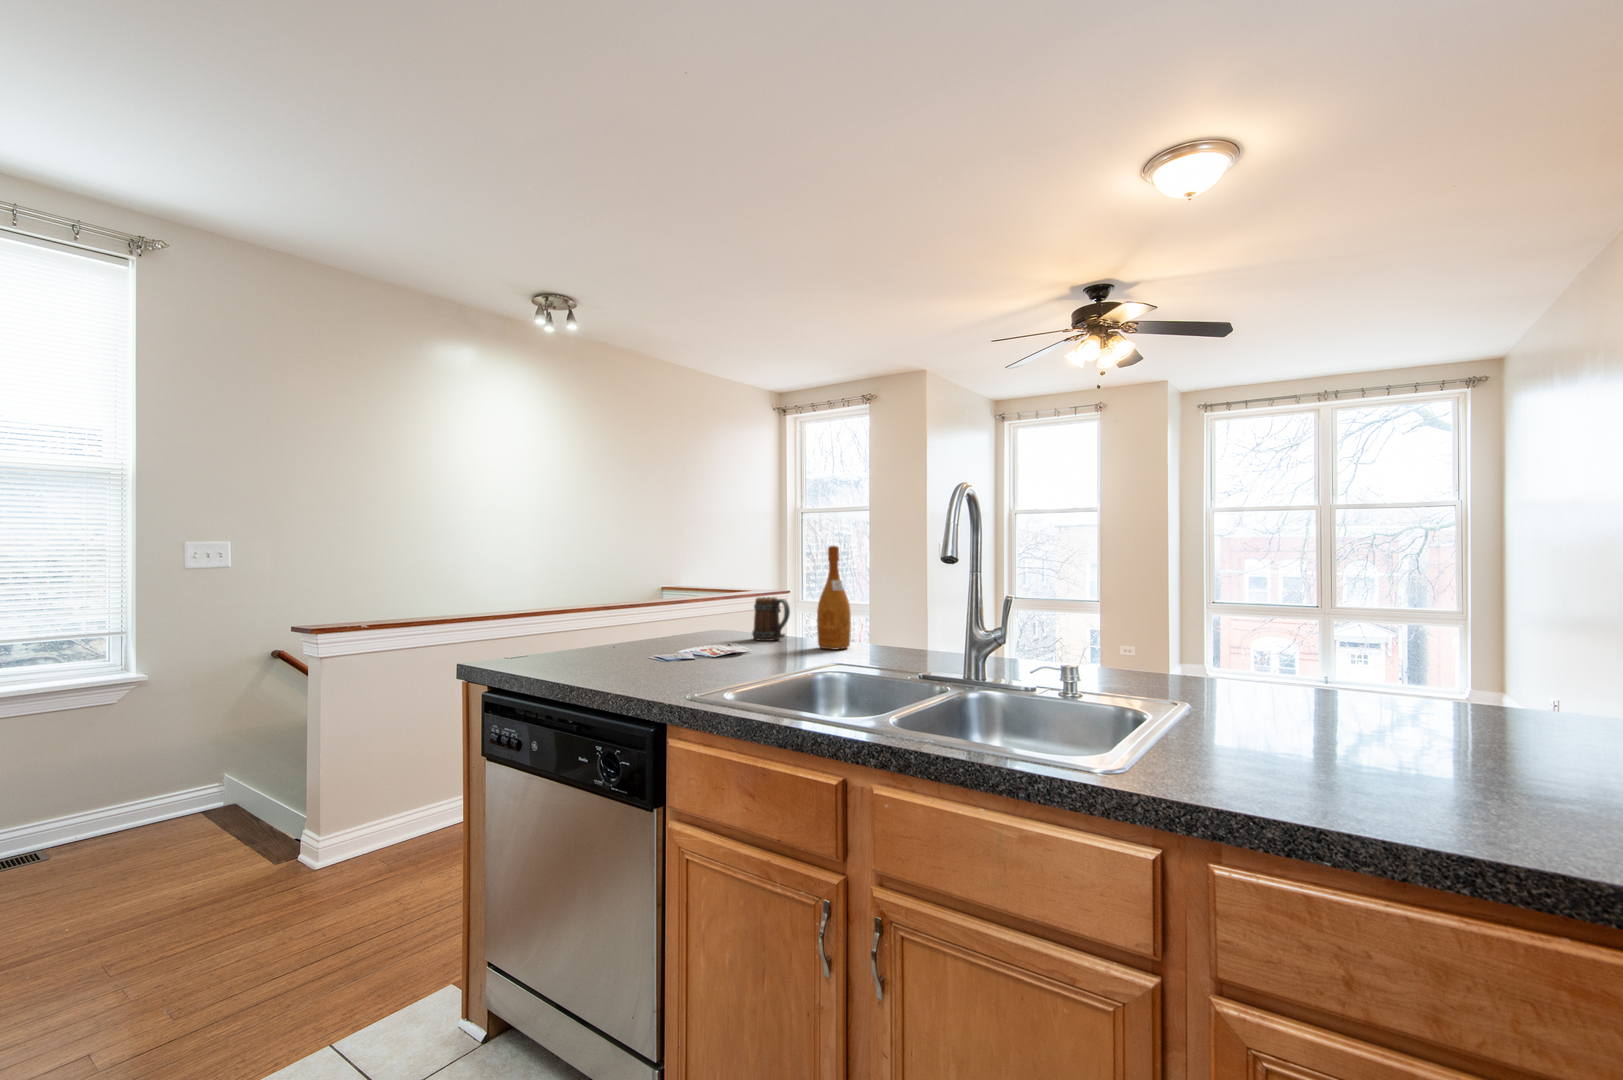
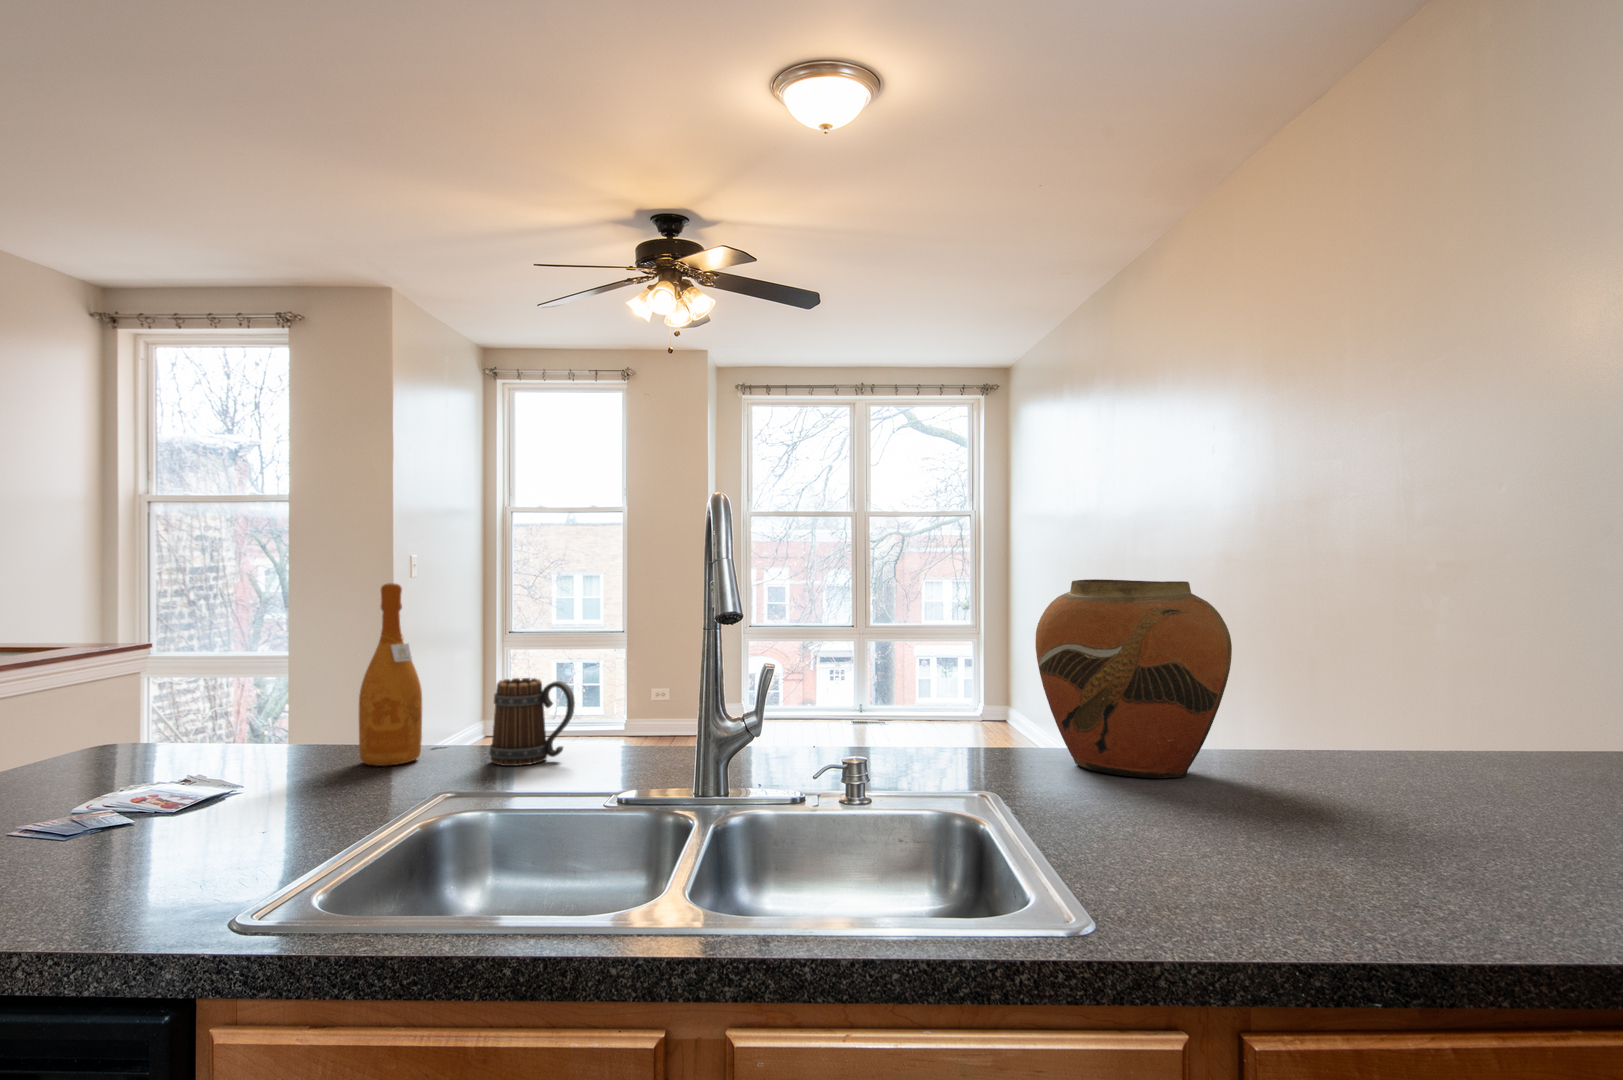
vase: none [1274,536,1472,718] -> present [1036,579,1232,778]
mug: present [752,597,790,641] -> present [489,678,575,766]

